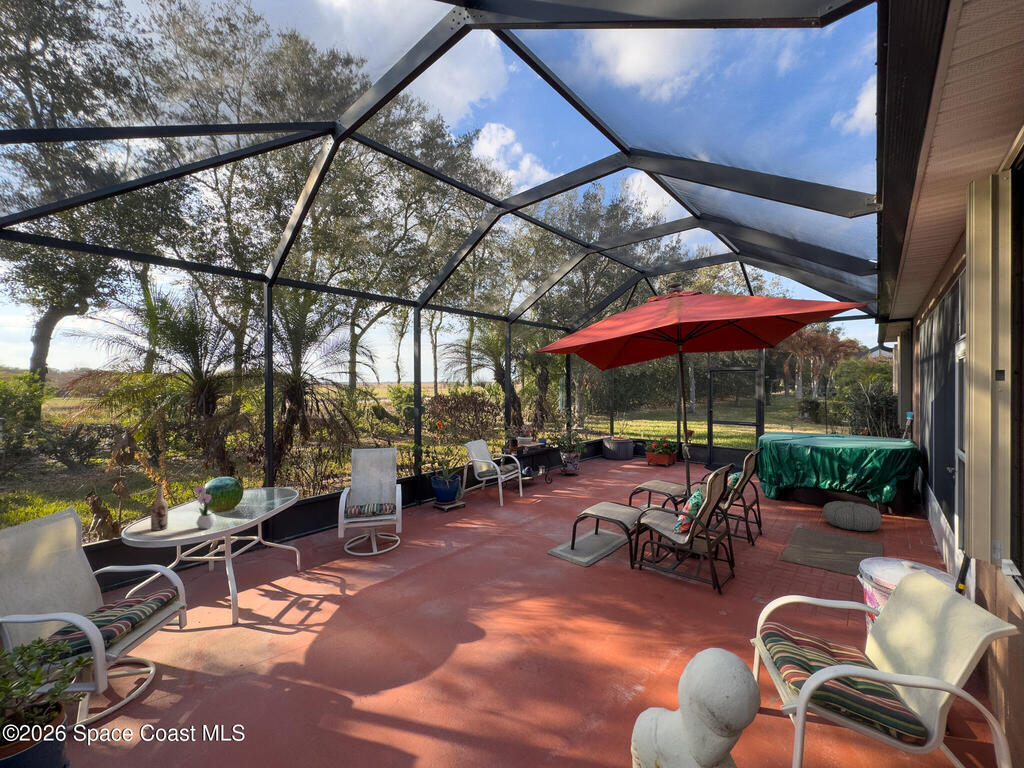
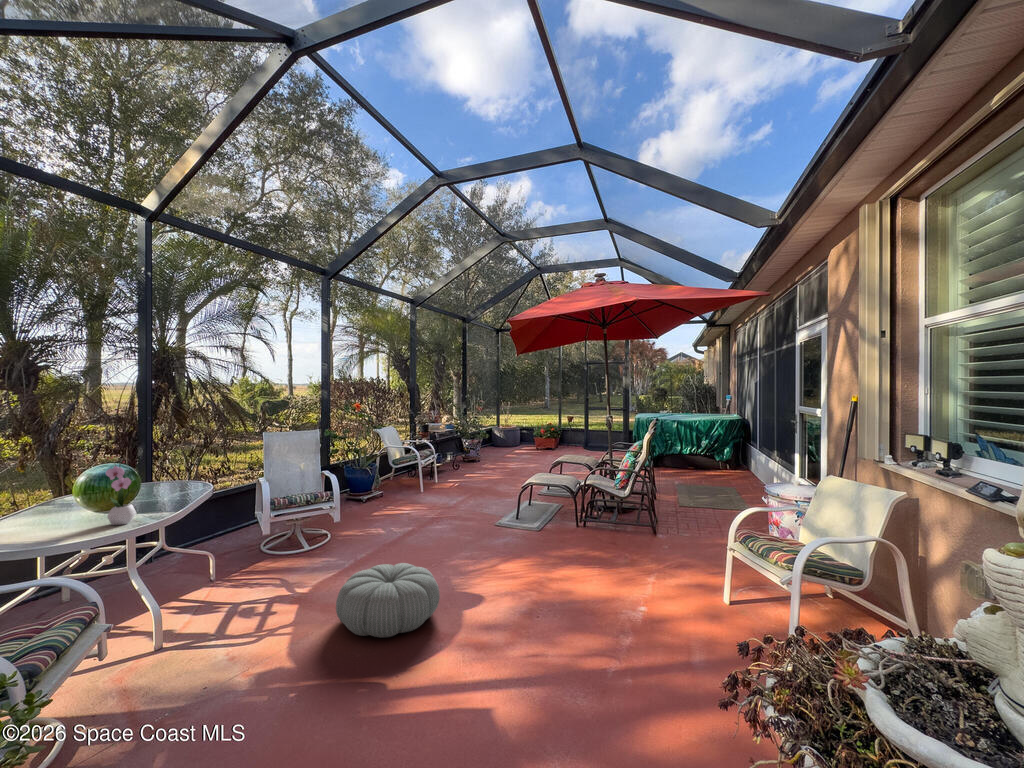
wine bottle: present [151,484,168,531] -> none [31,468,58,534]
pouf: present [823,501,882,531] -> present [336,563,440,637]

